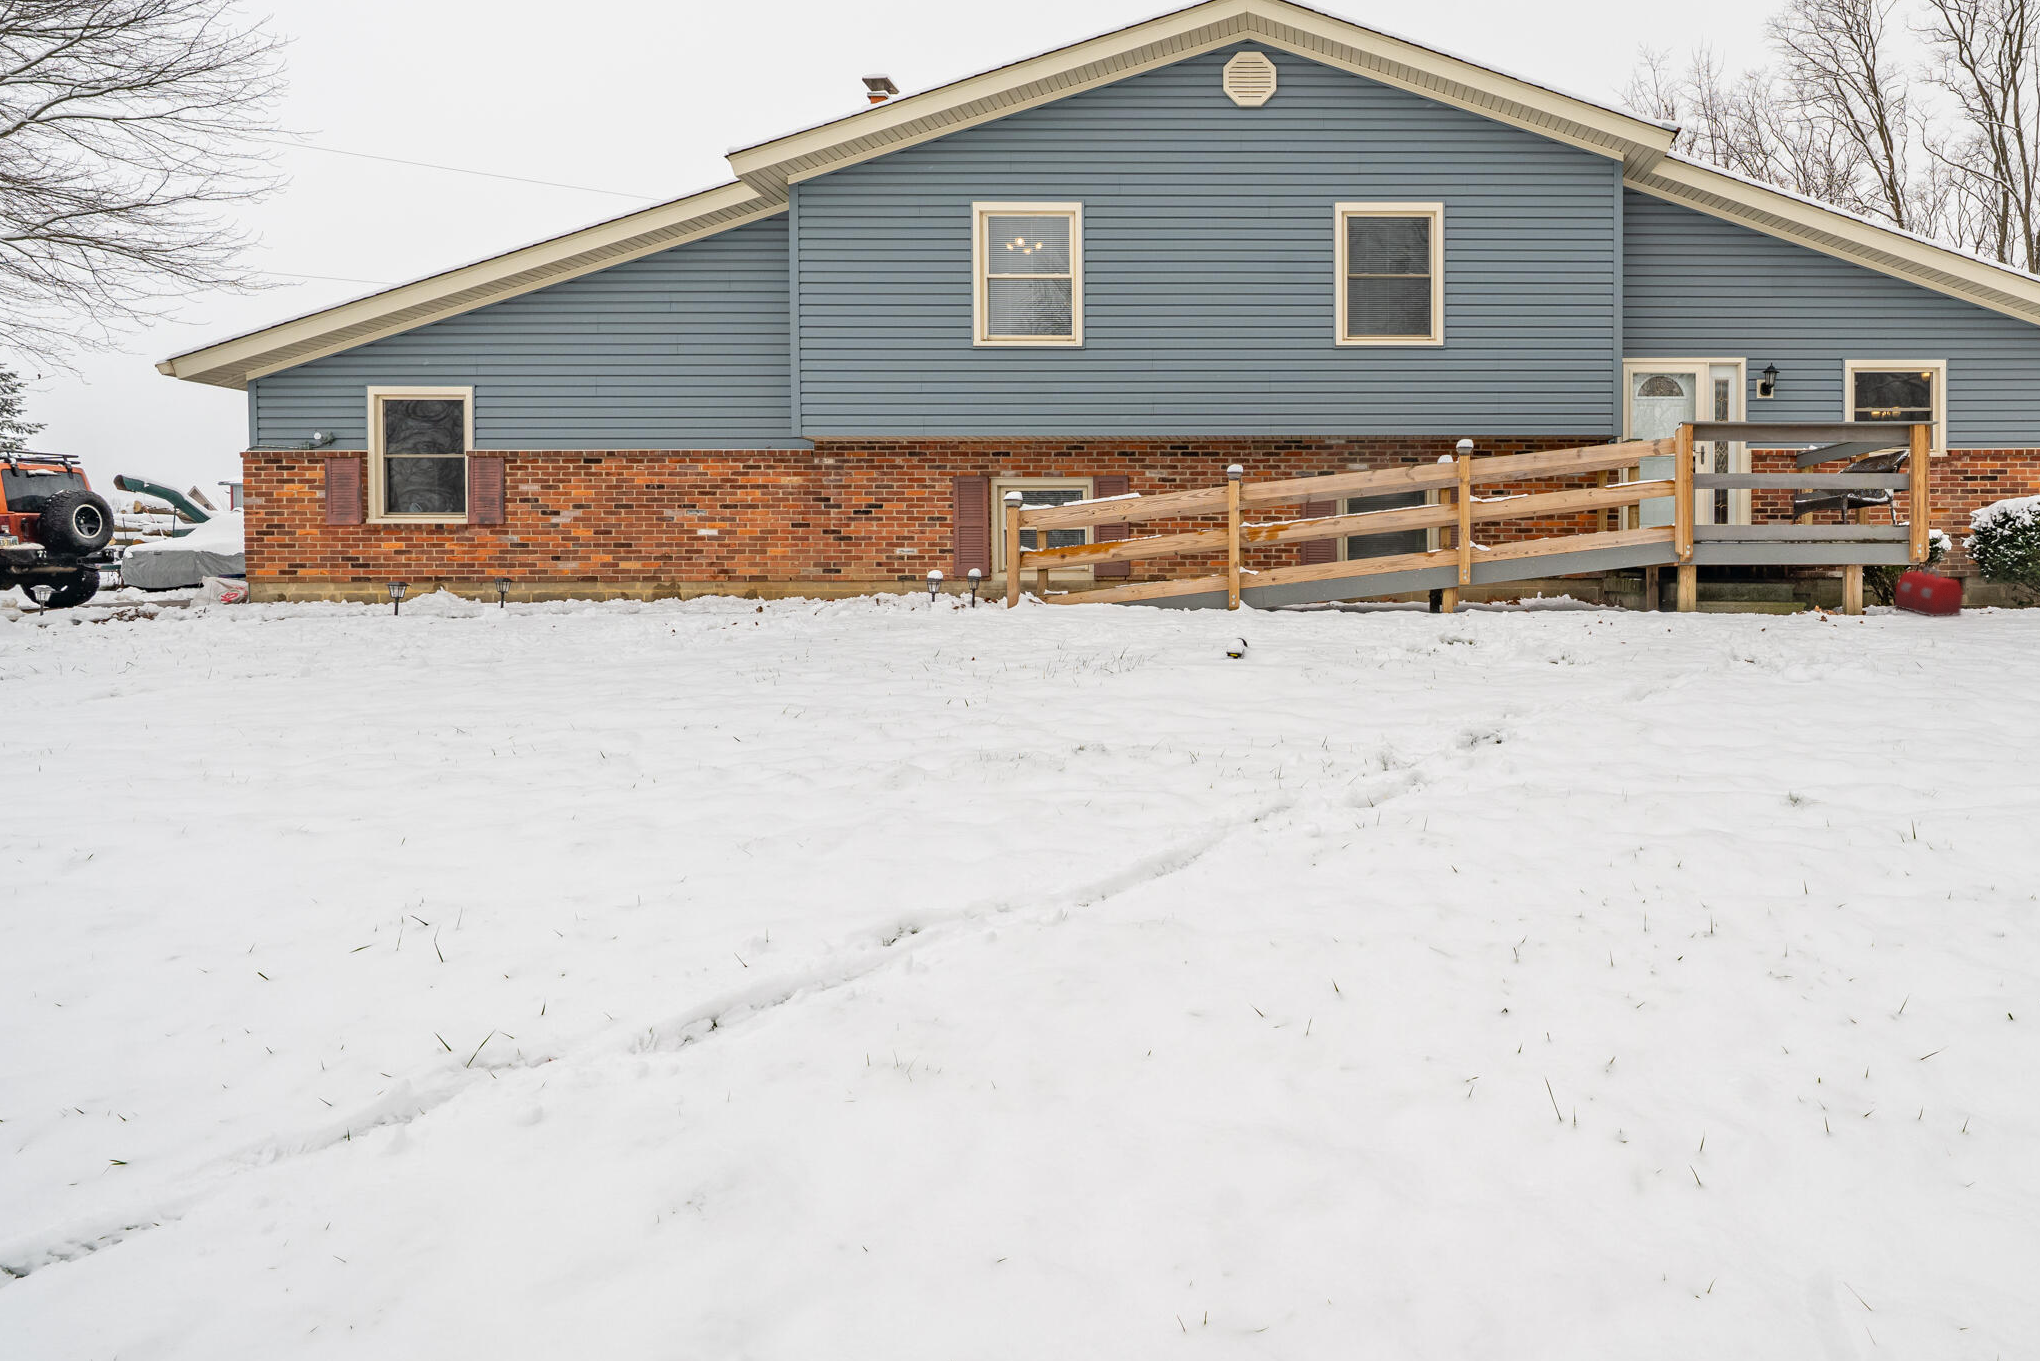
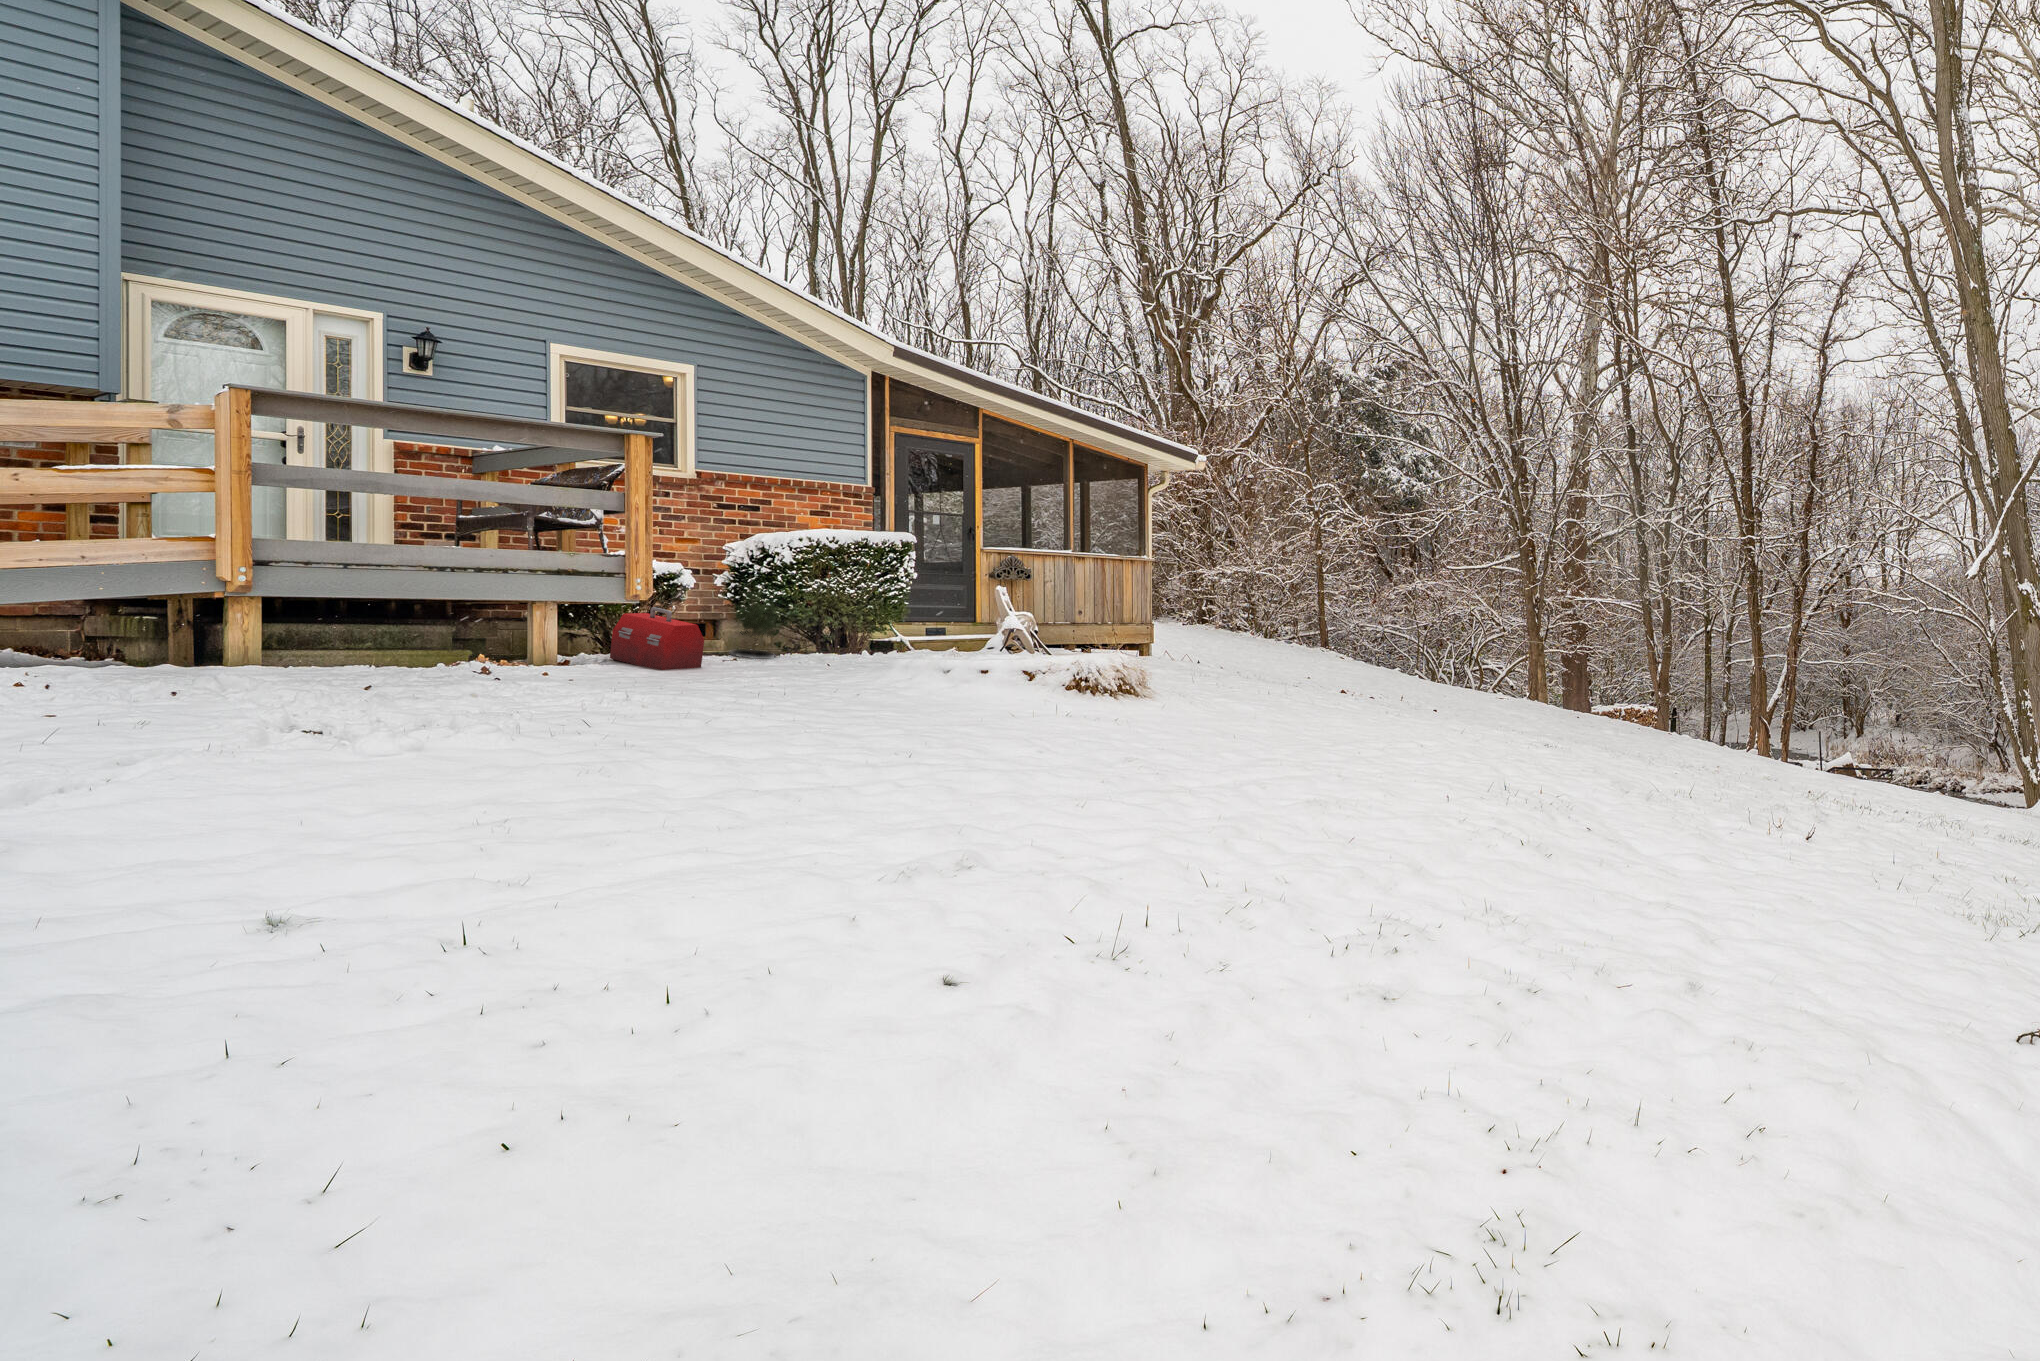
potted tree: none [1980,545,2024,608] -> present [730,585,778,659]

